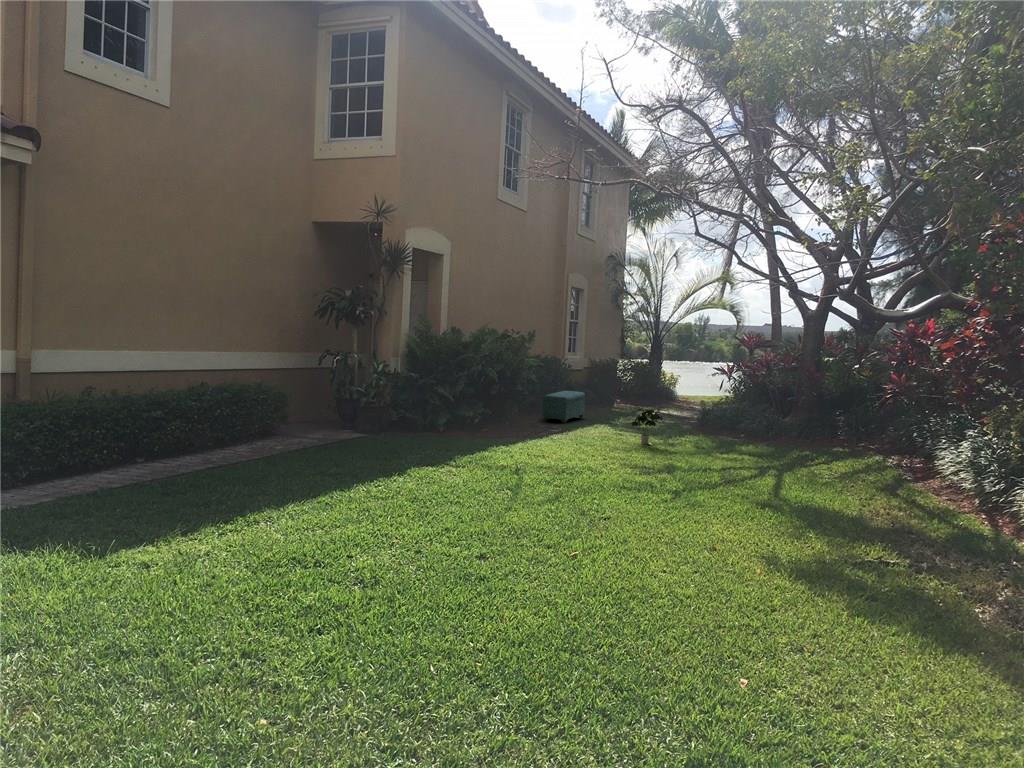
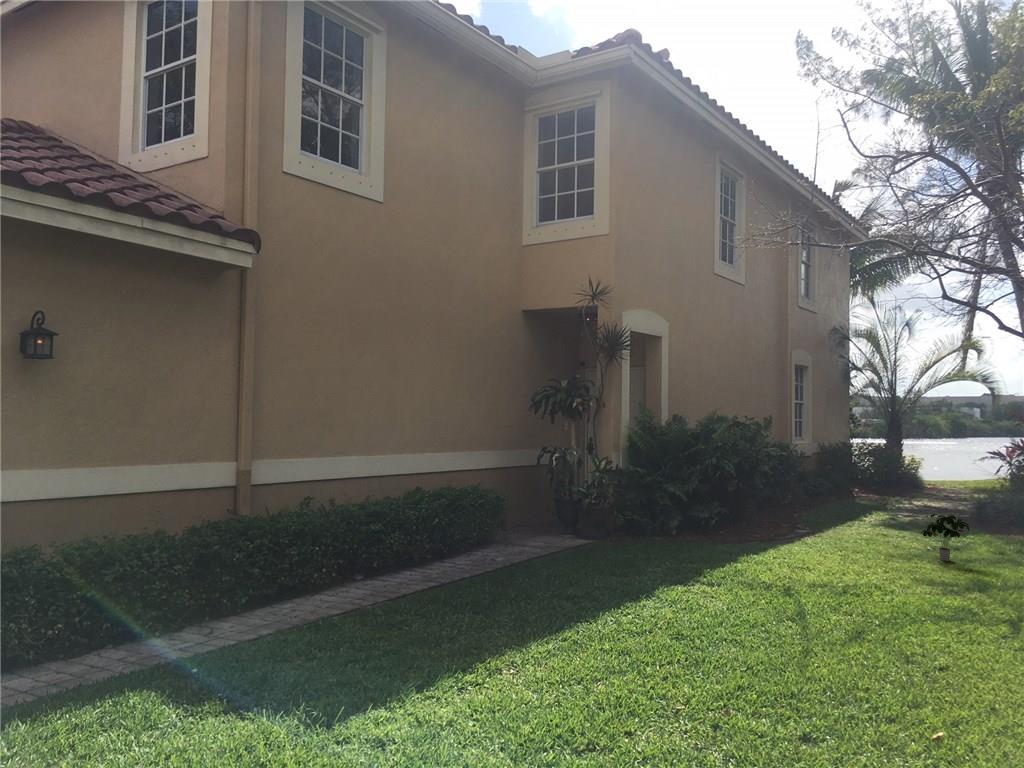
bench: present [542,391,585,423] -> none [783,485,833,526]

